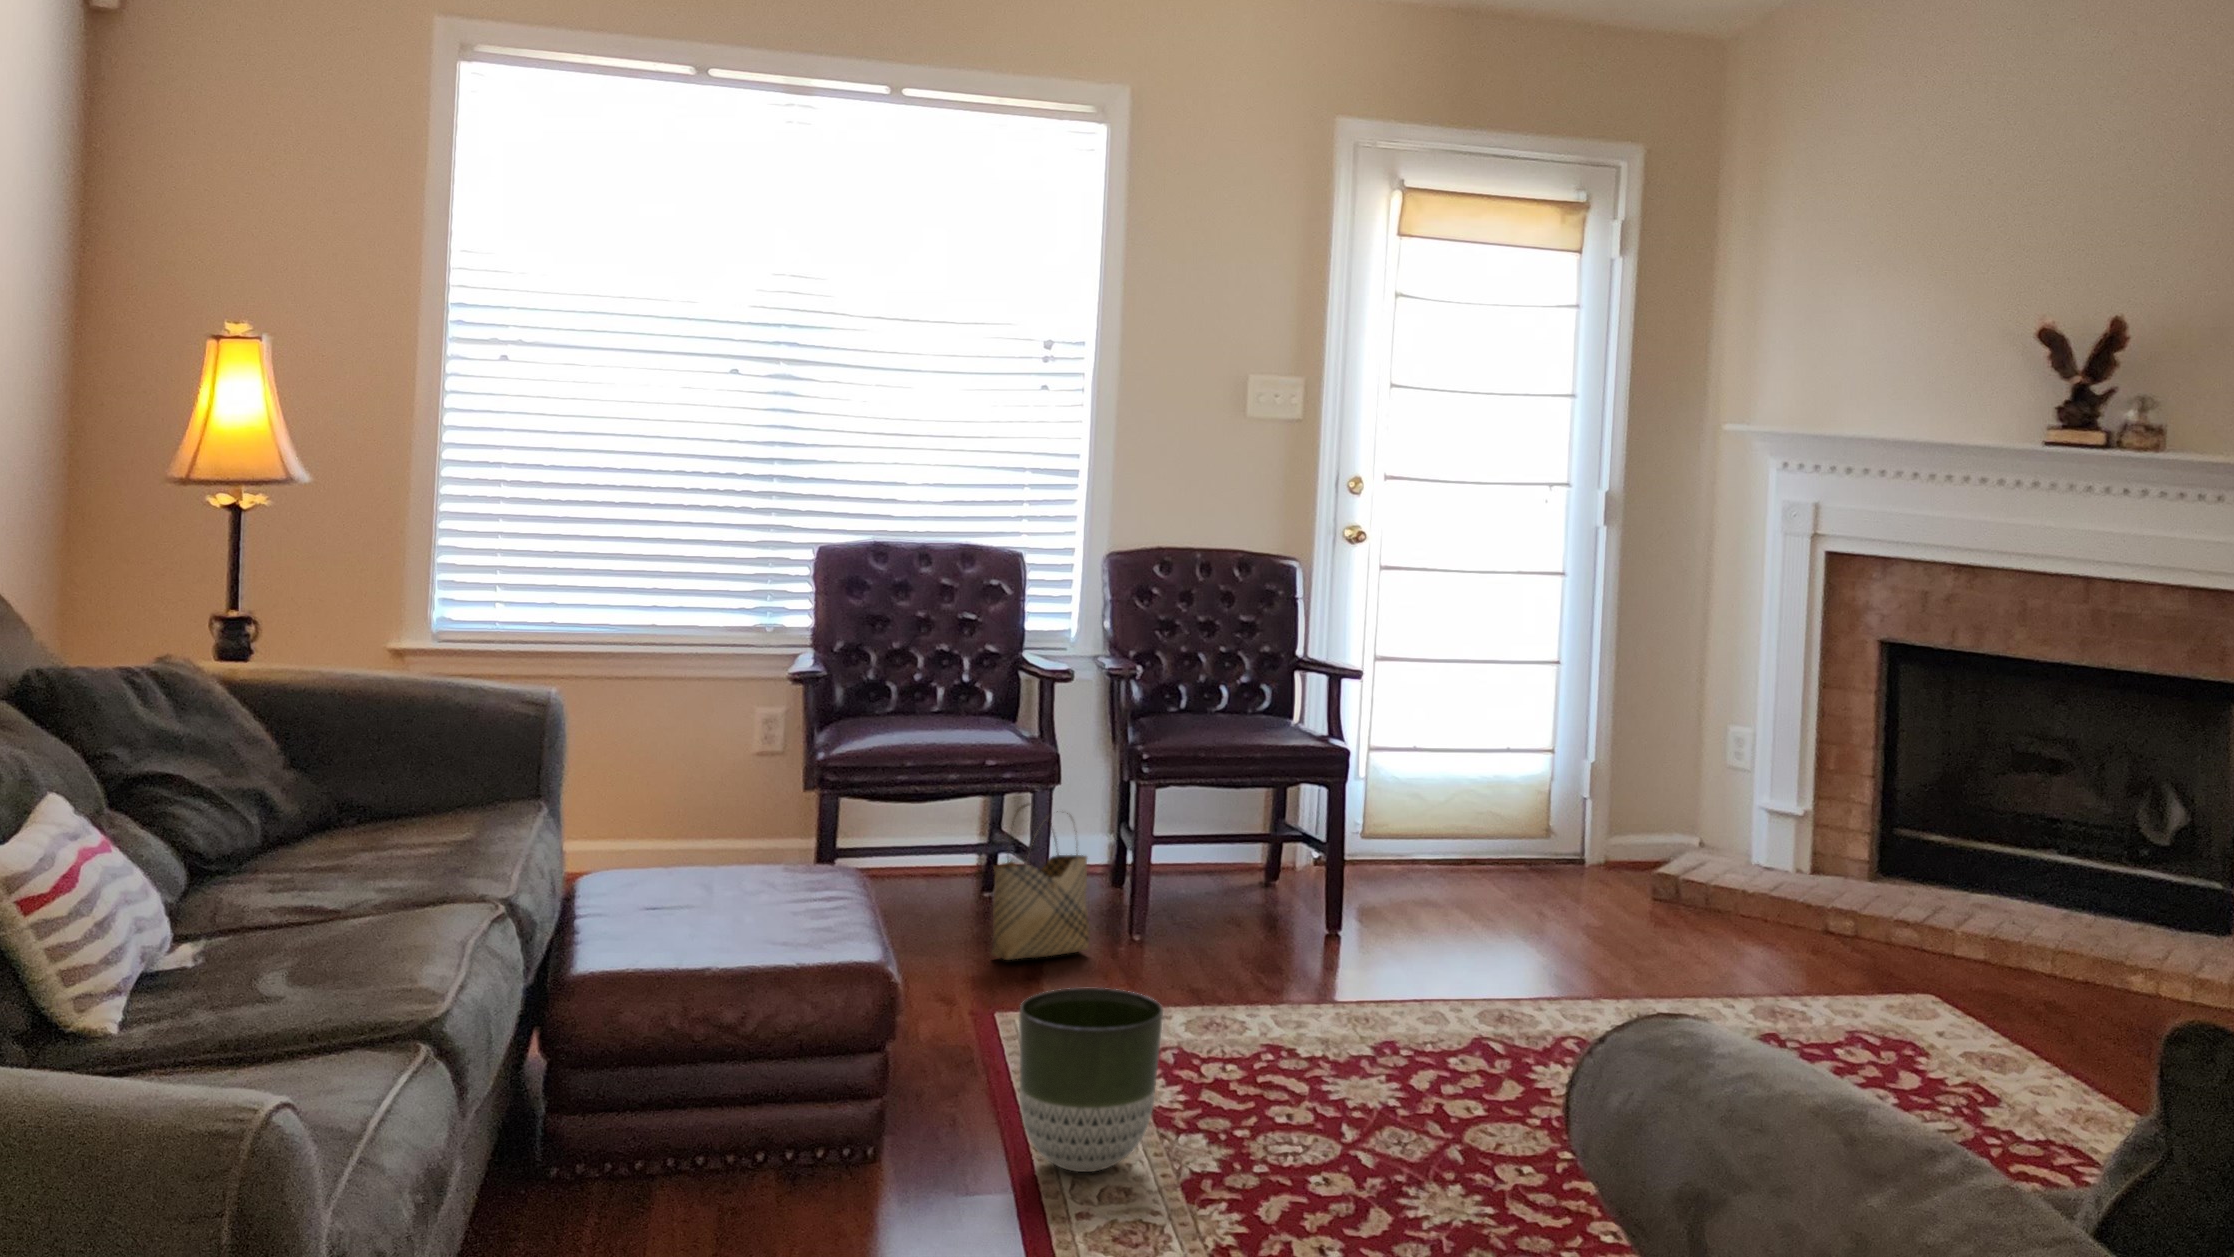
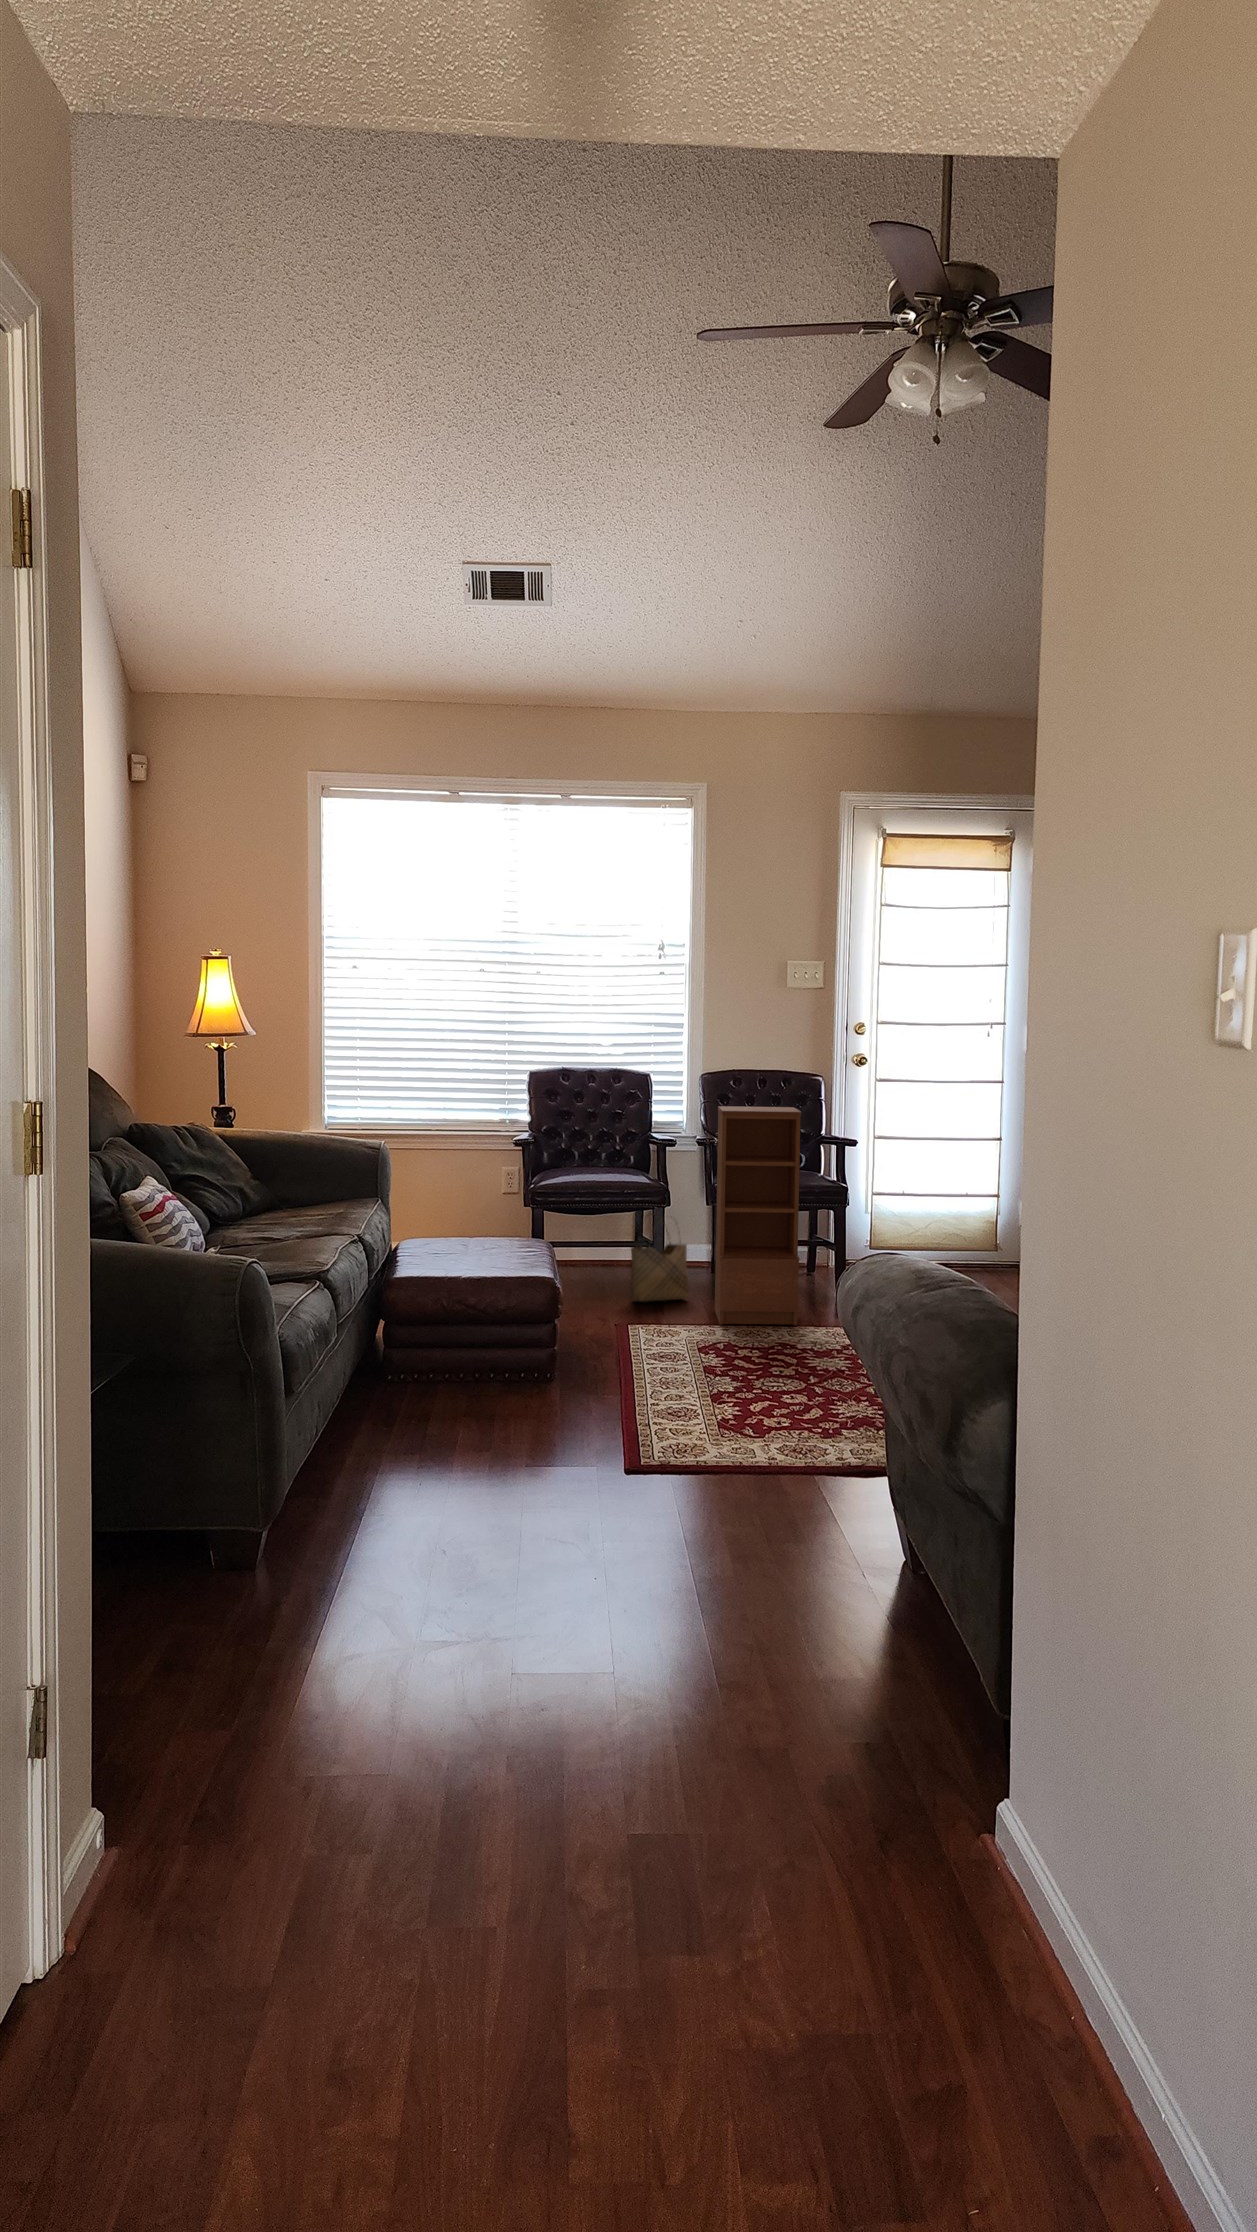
bookcase: none [1139,626,1303,1009] -> present [715,1106,801,1325]
planter: present [1019,988,1163,1172] -> none [624,1293,701,1387]

